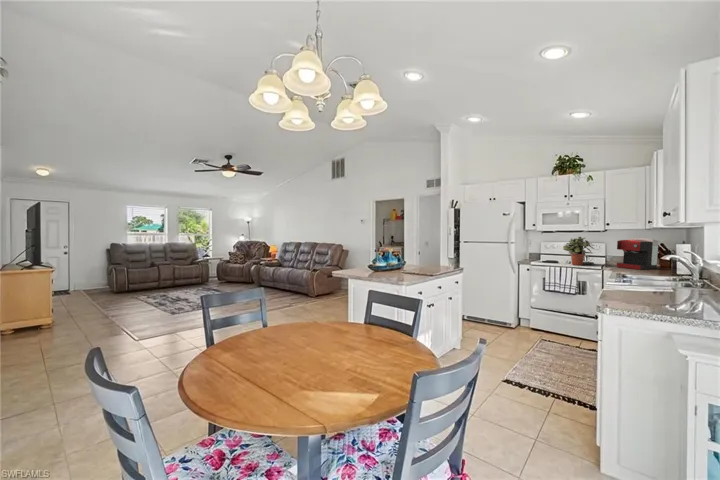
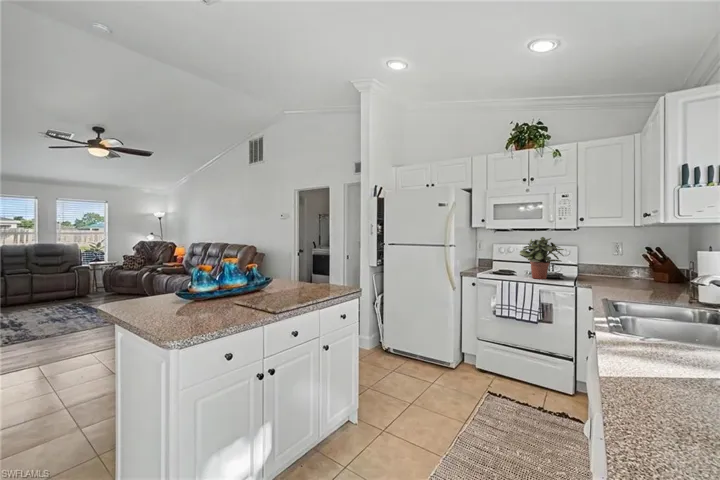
coffee maker: present [617,237,658,270] -> none [595,238,656,288]

